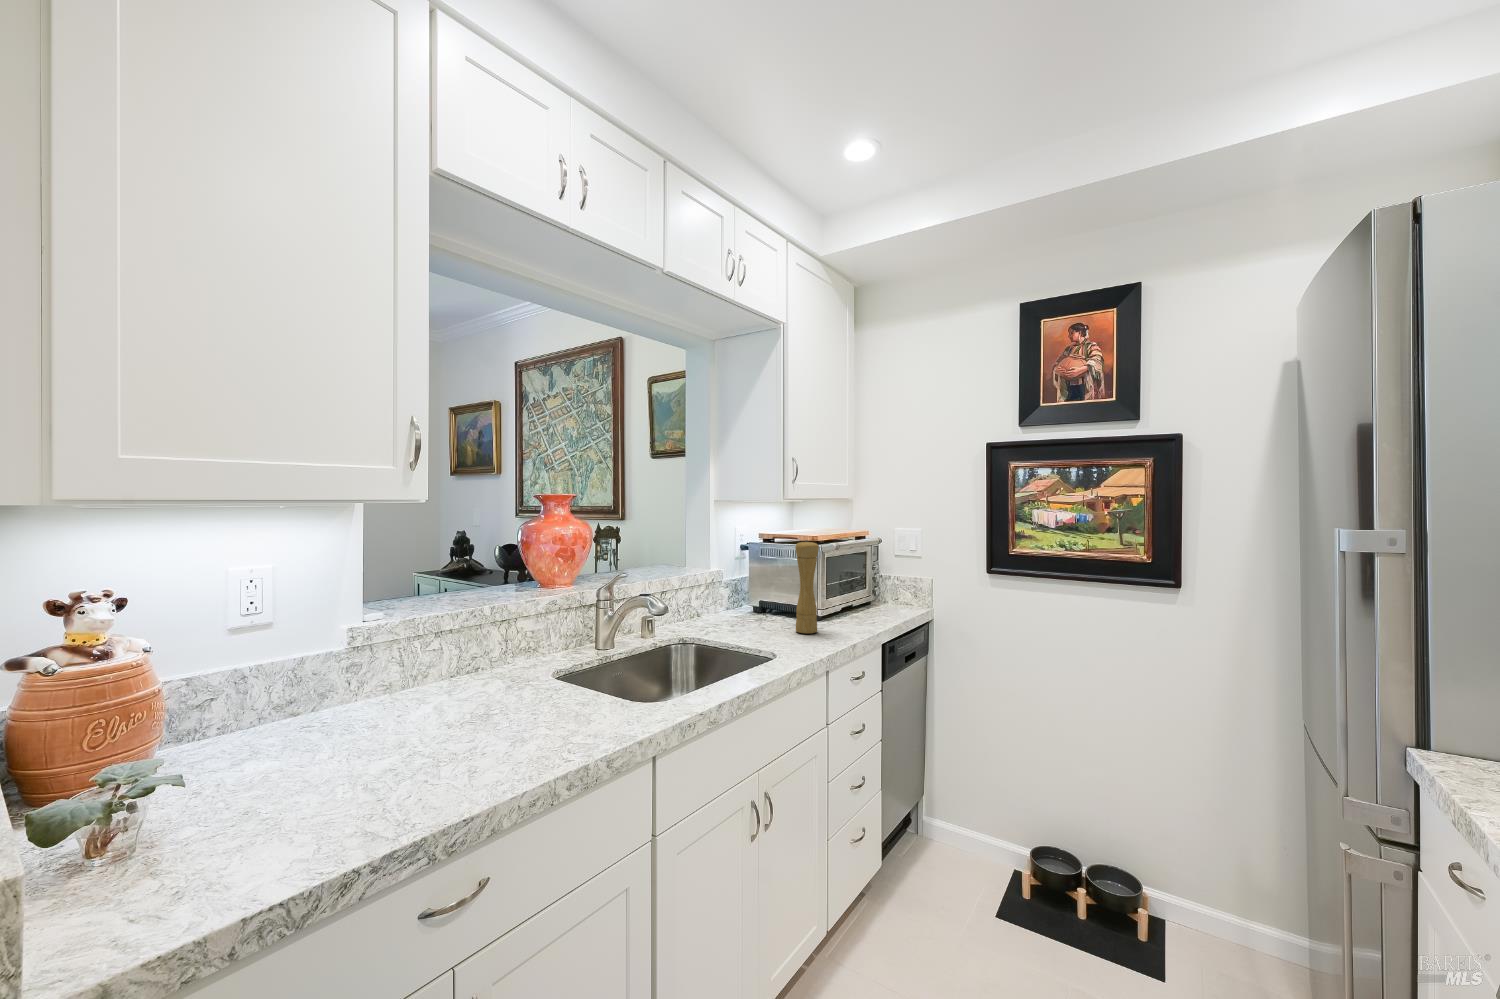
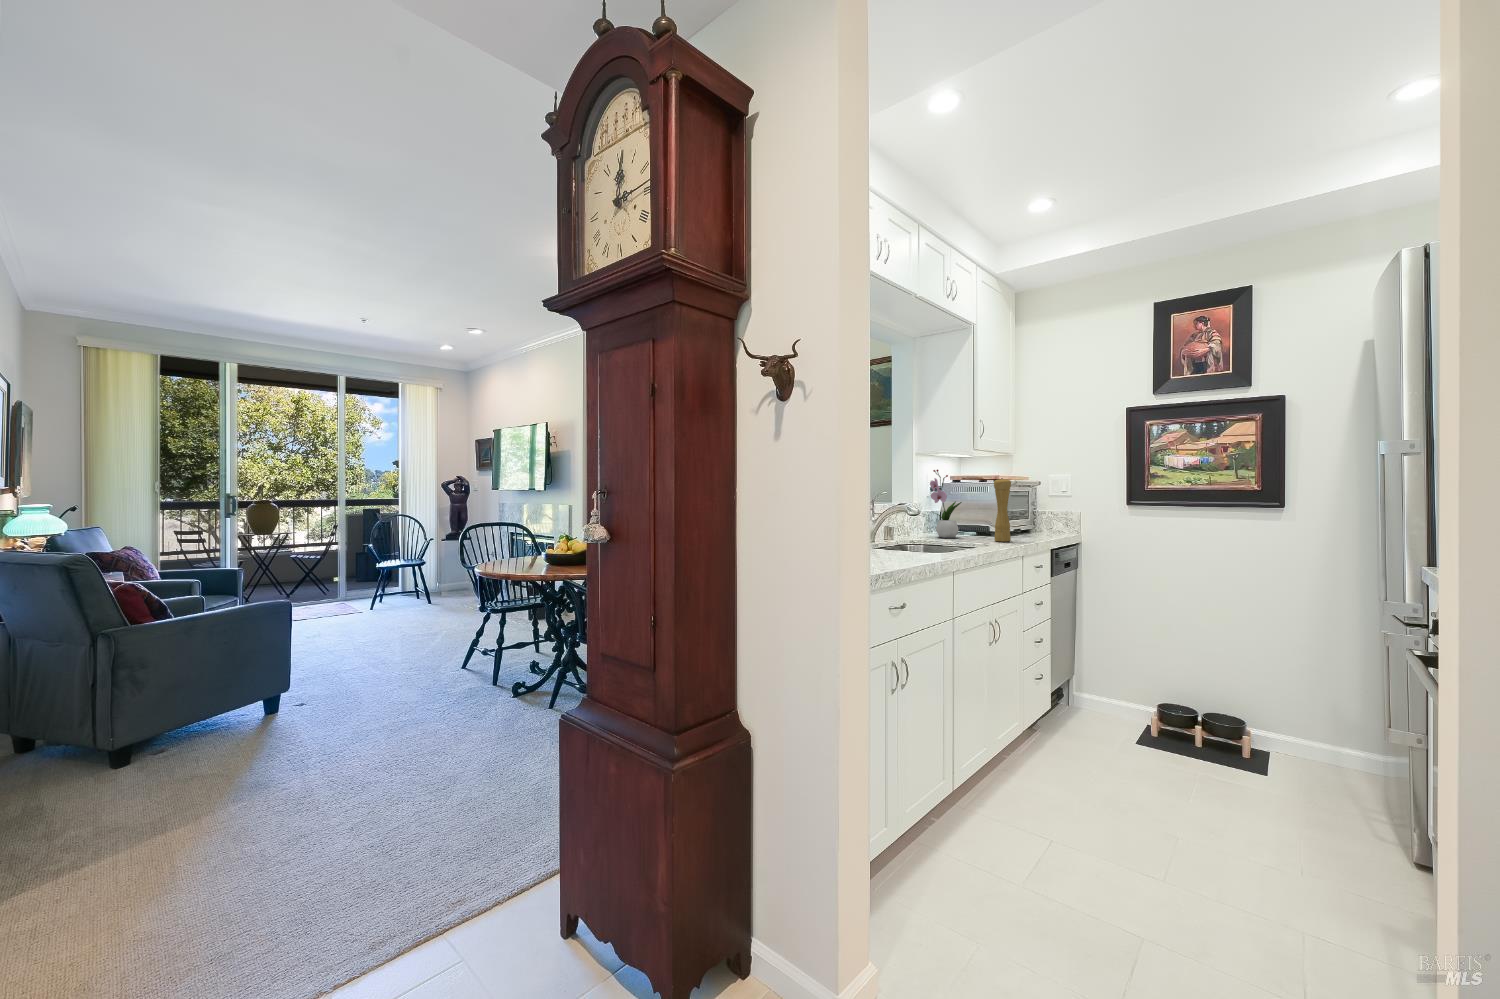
flower arrangement: none [721,522,762,620] -> present [930,469,962,538]

